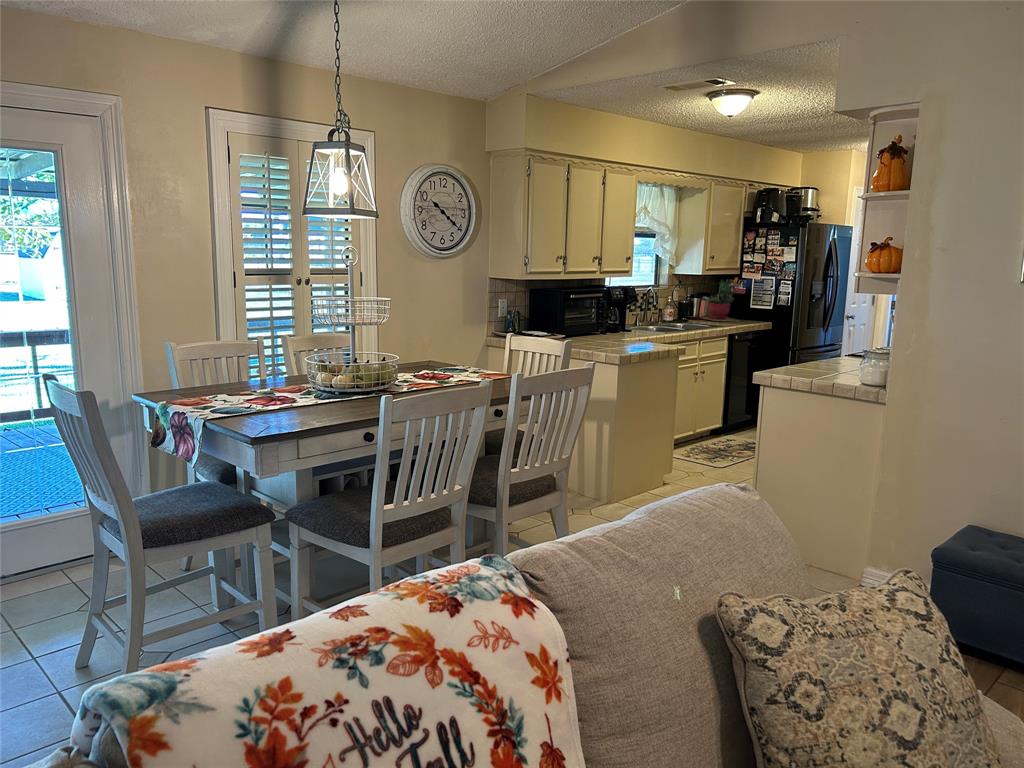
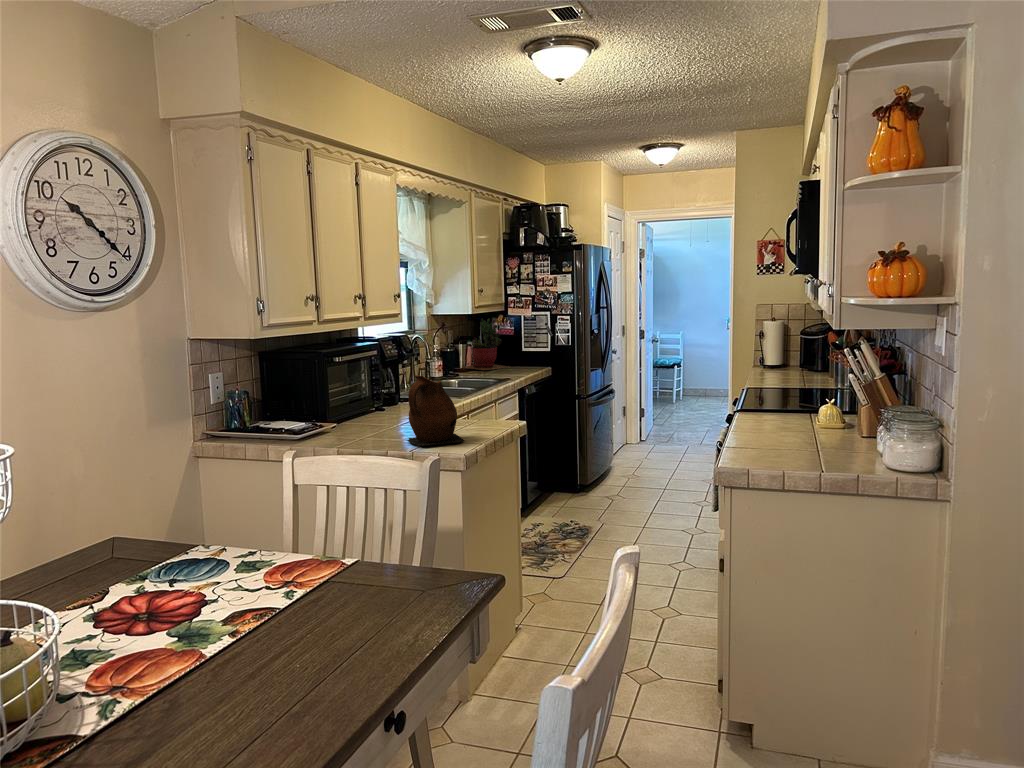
ceramic pitcher: none [597,309,631,353] -> present [407,375,464,446]

